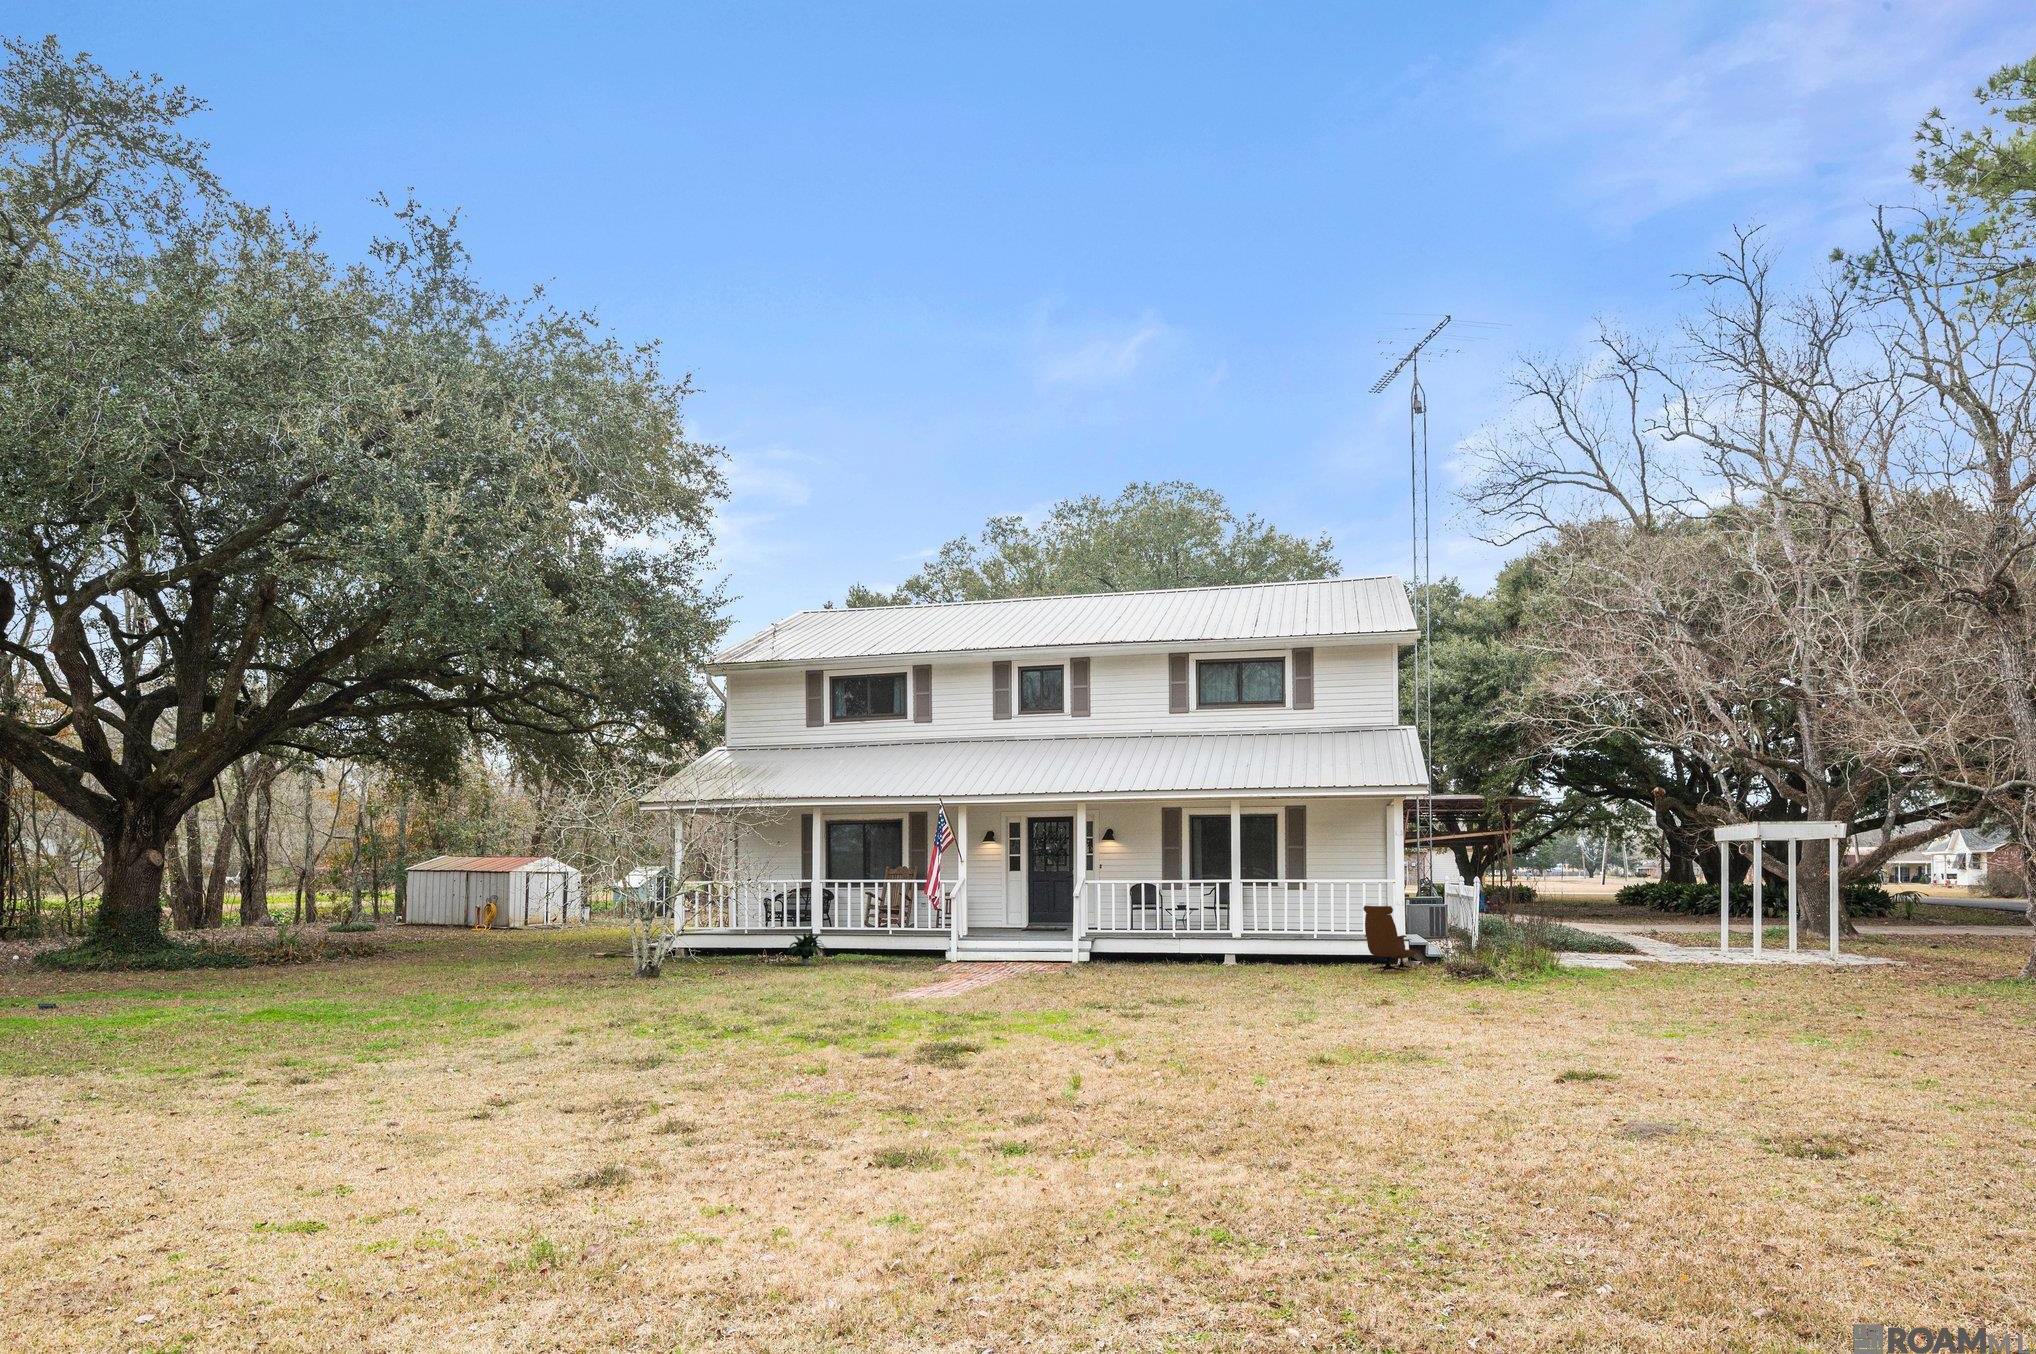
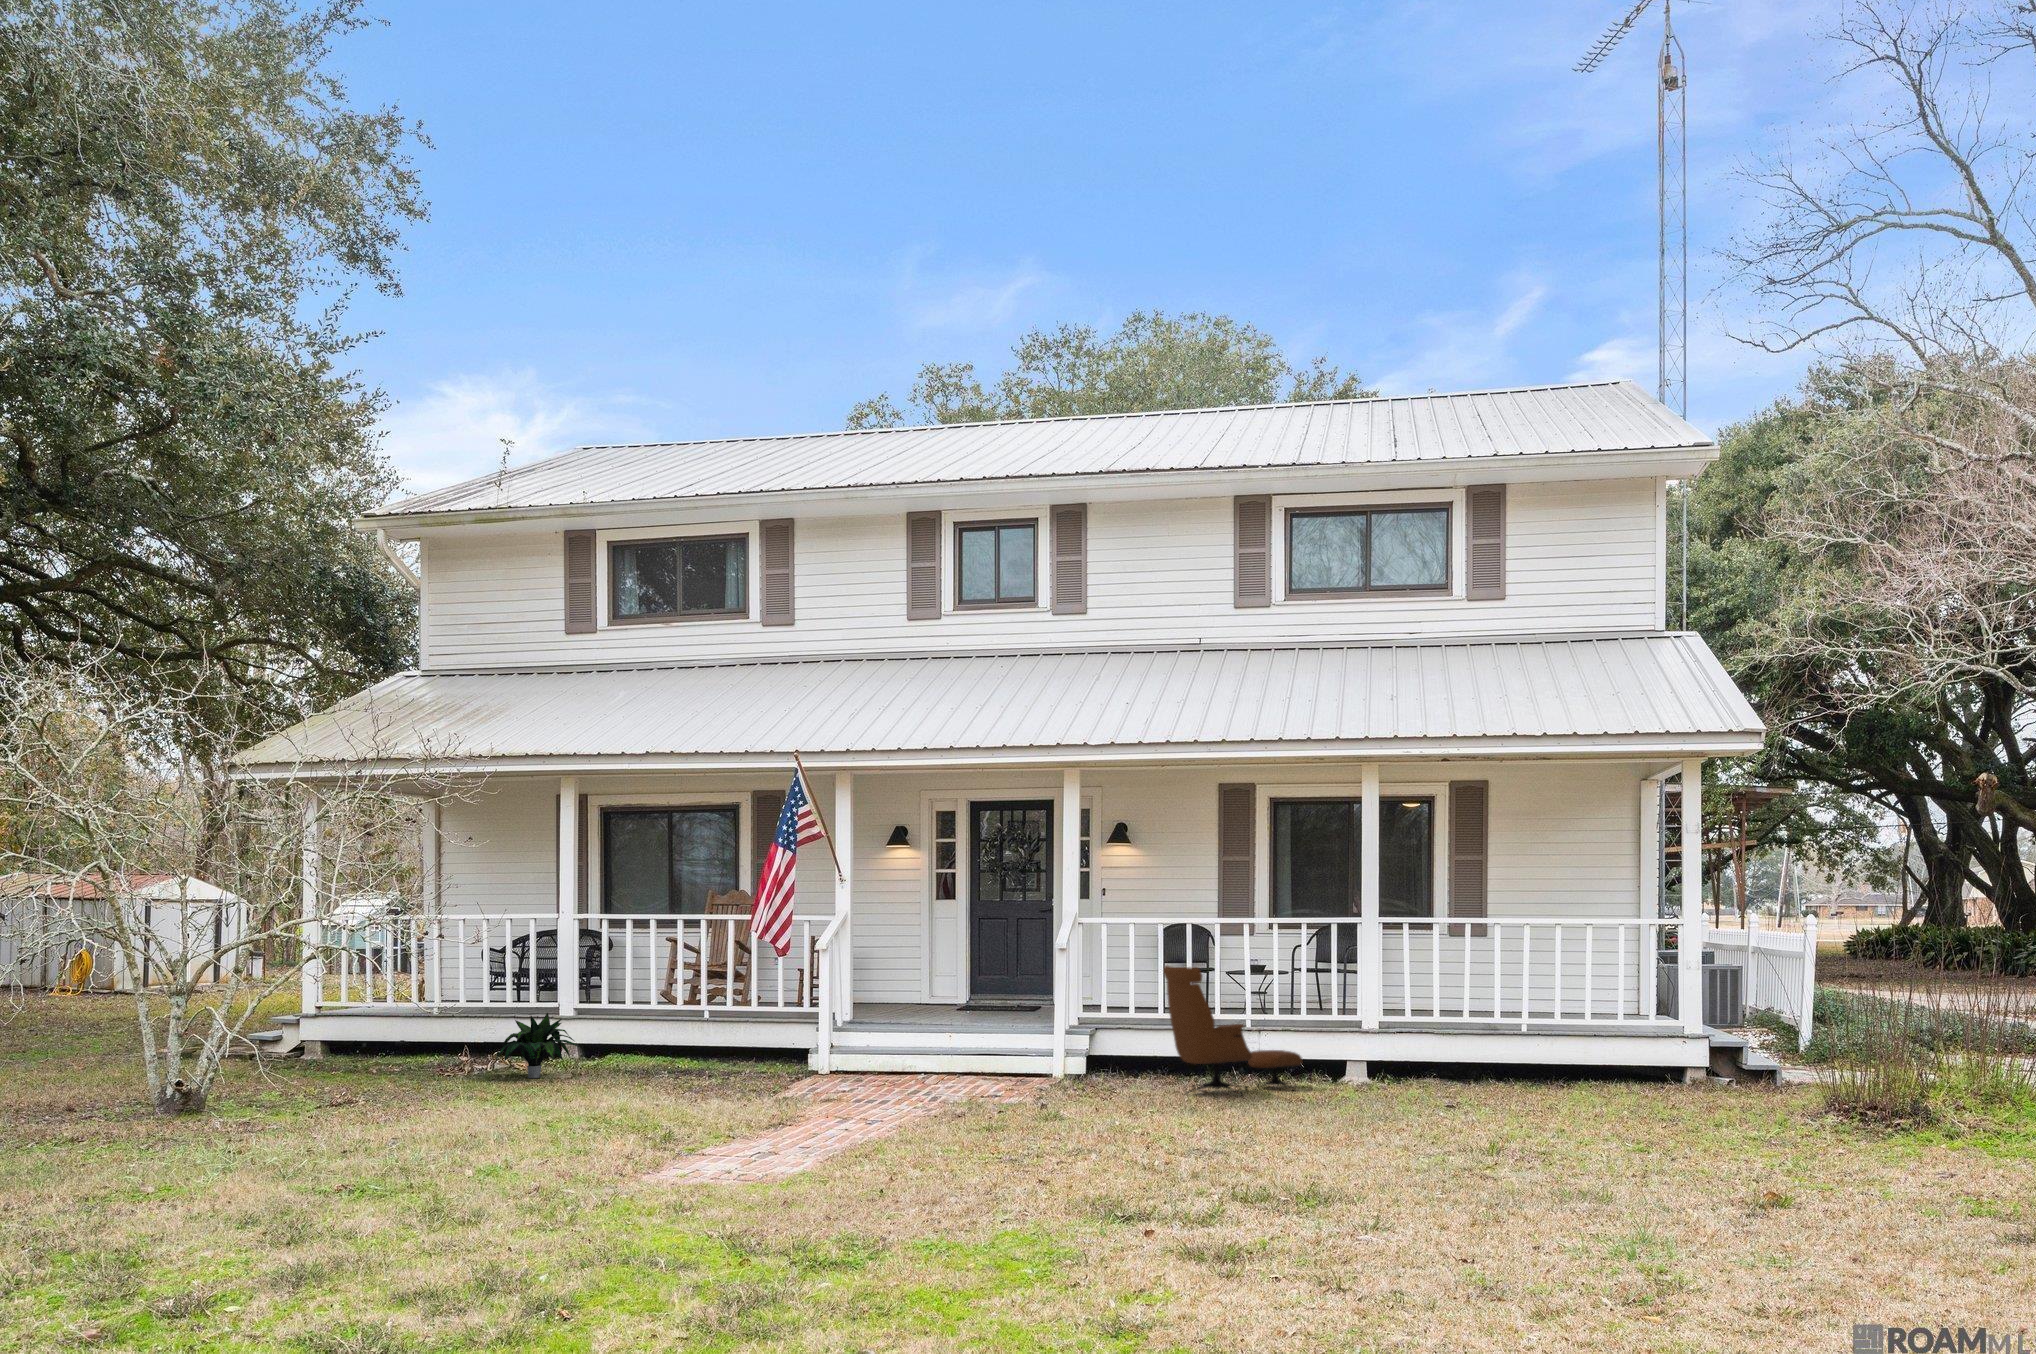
lounge chair: present [1363,906,1416,973] -> present [1164,966,1302,1096]

